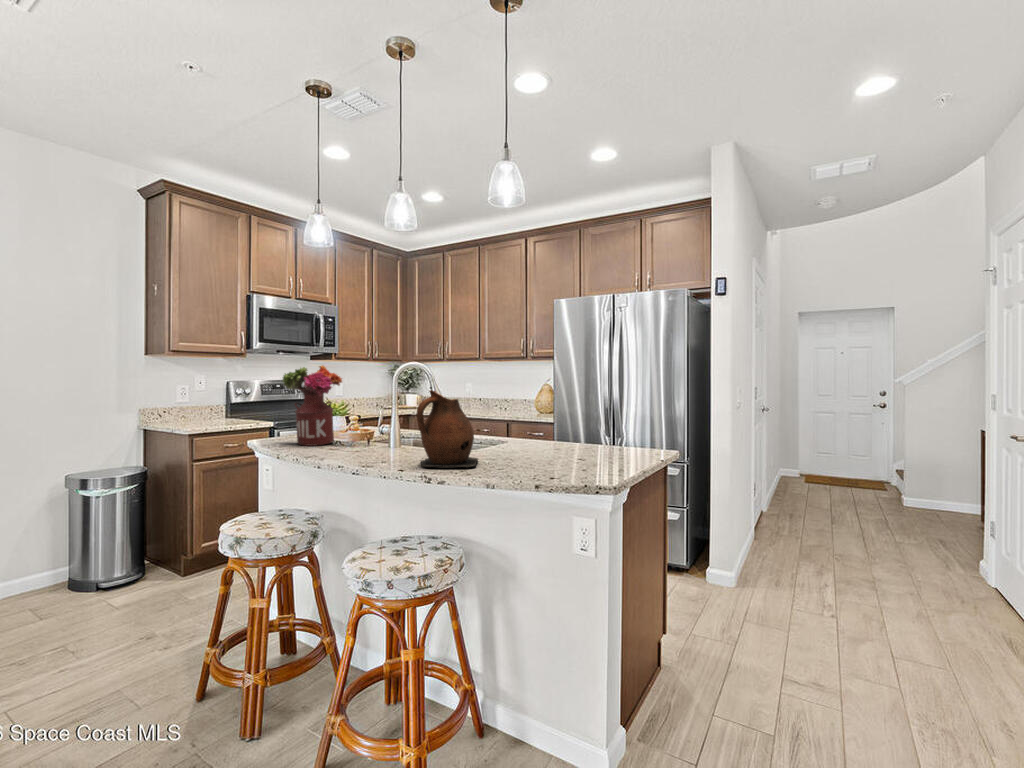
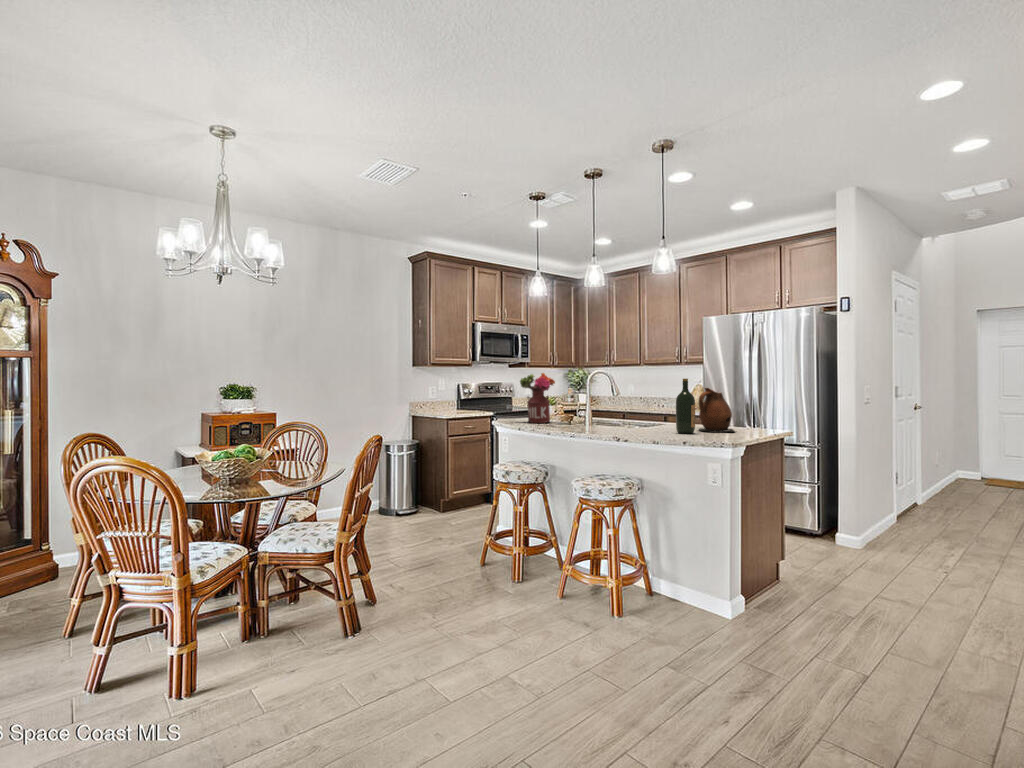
wine bottle: none [524,376,554,467] -> present [676,379,695,434]
ceramic pitcher: present [416,391,478,468] -> present [699,388,734,432]

